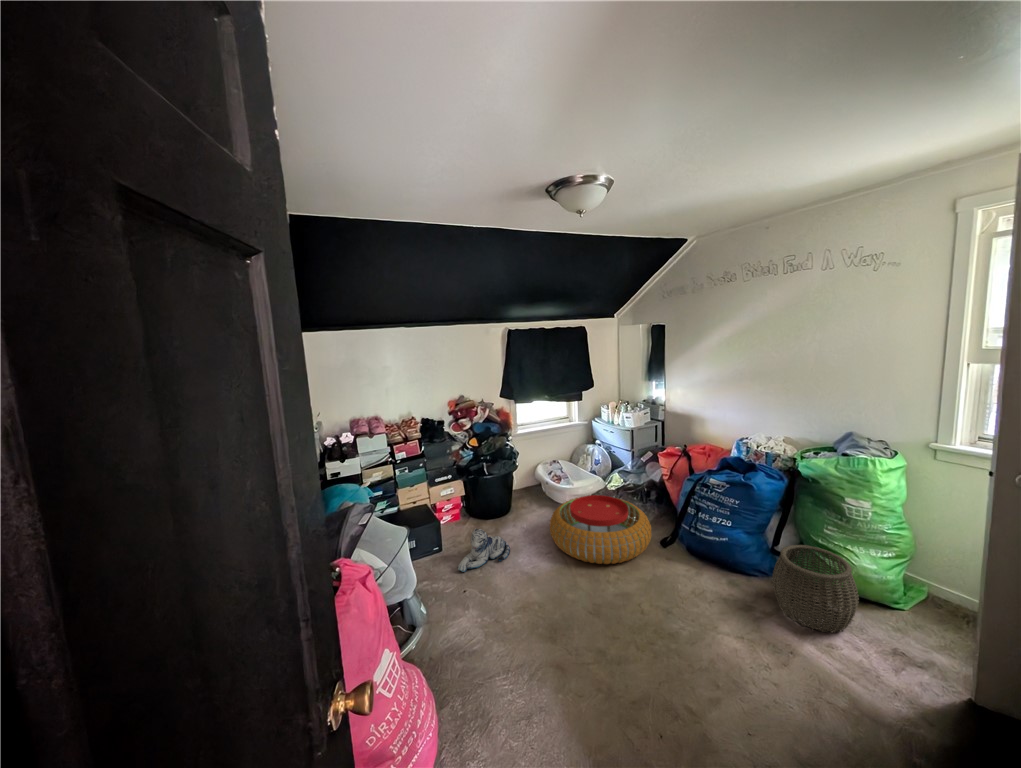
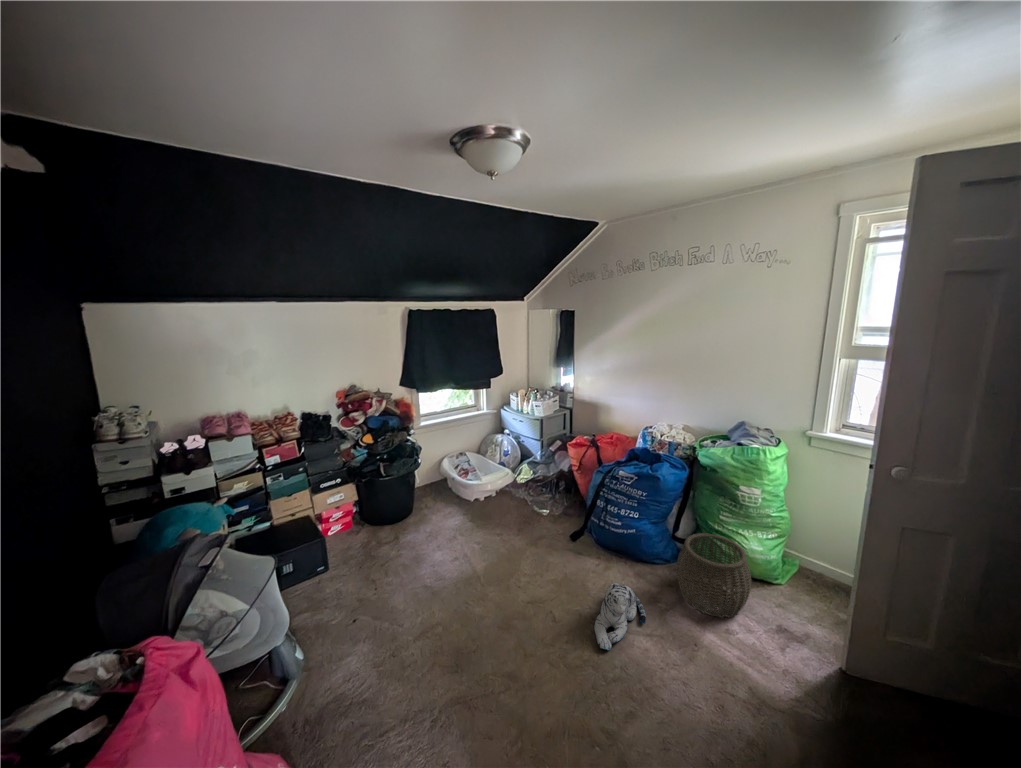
pouf: present [550,495,651,564] -> none [455,491,561,568]
plush toy: present [458,529,510,572] -> present [594,583,646,650]

